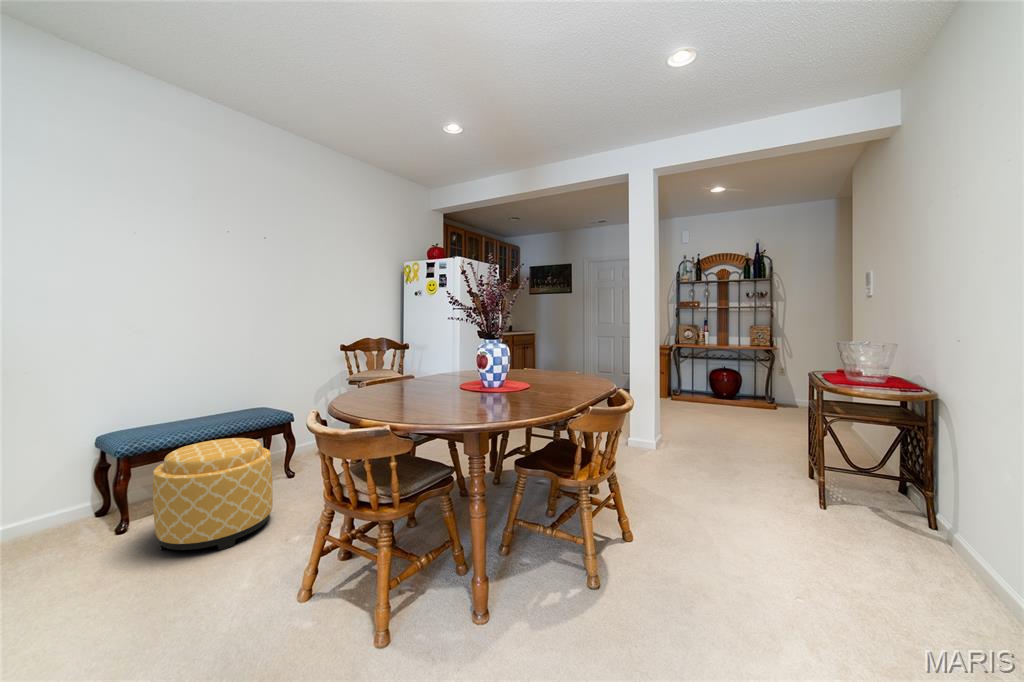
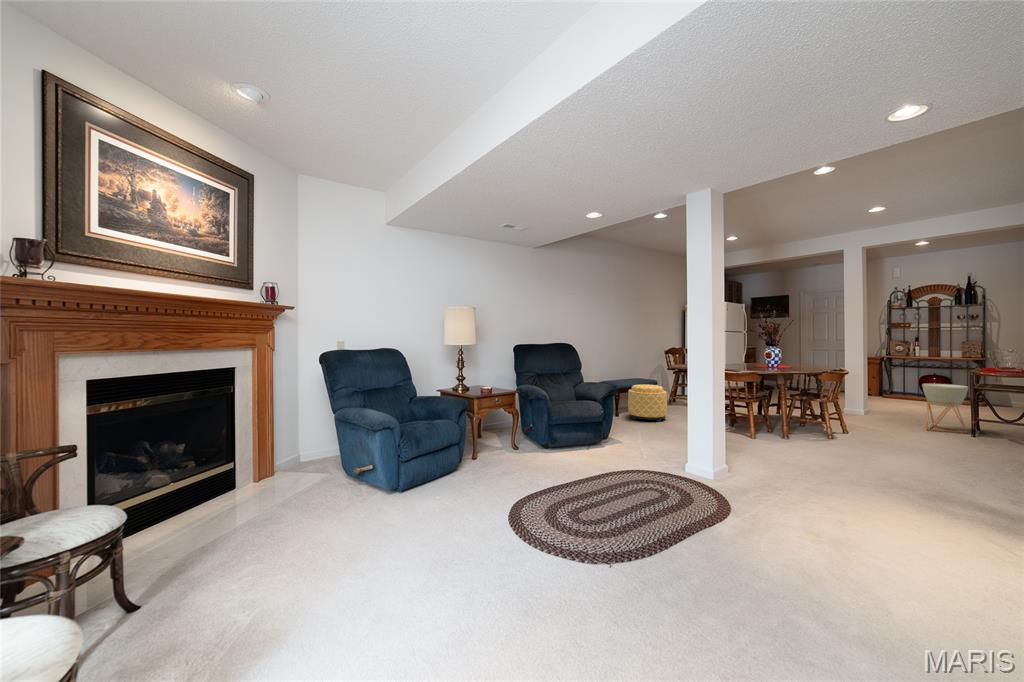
planter: none [740,398,806,487] -> present [922,384,968,433]

